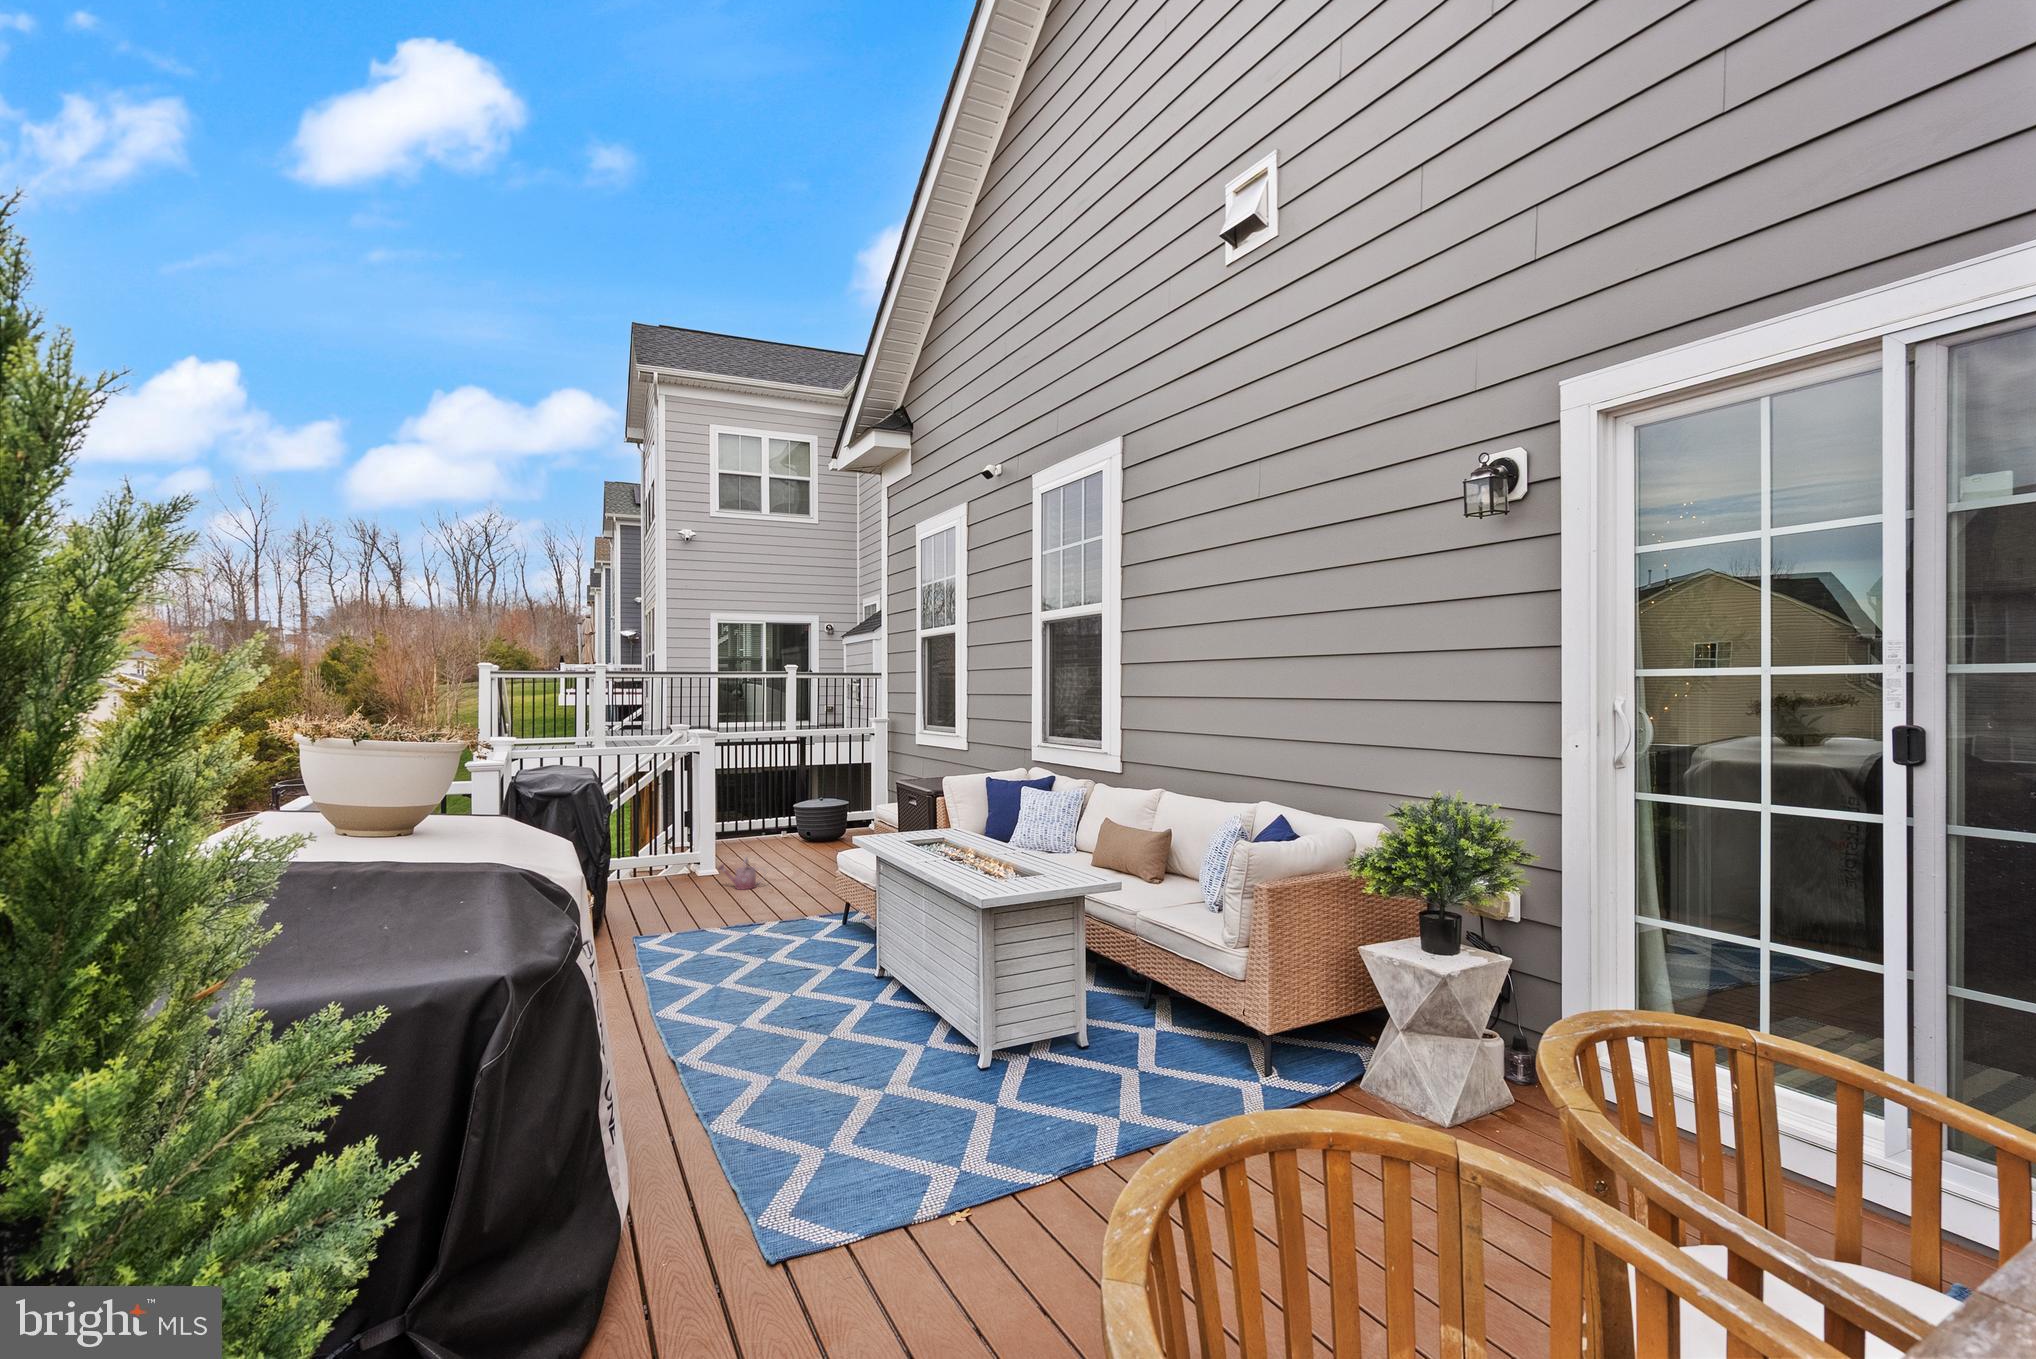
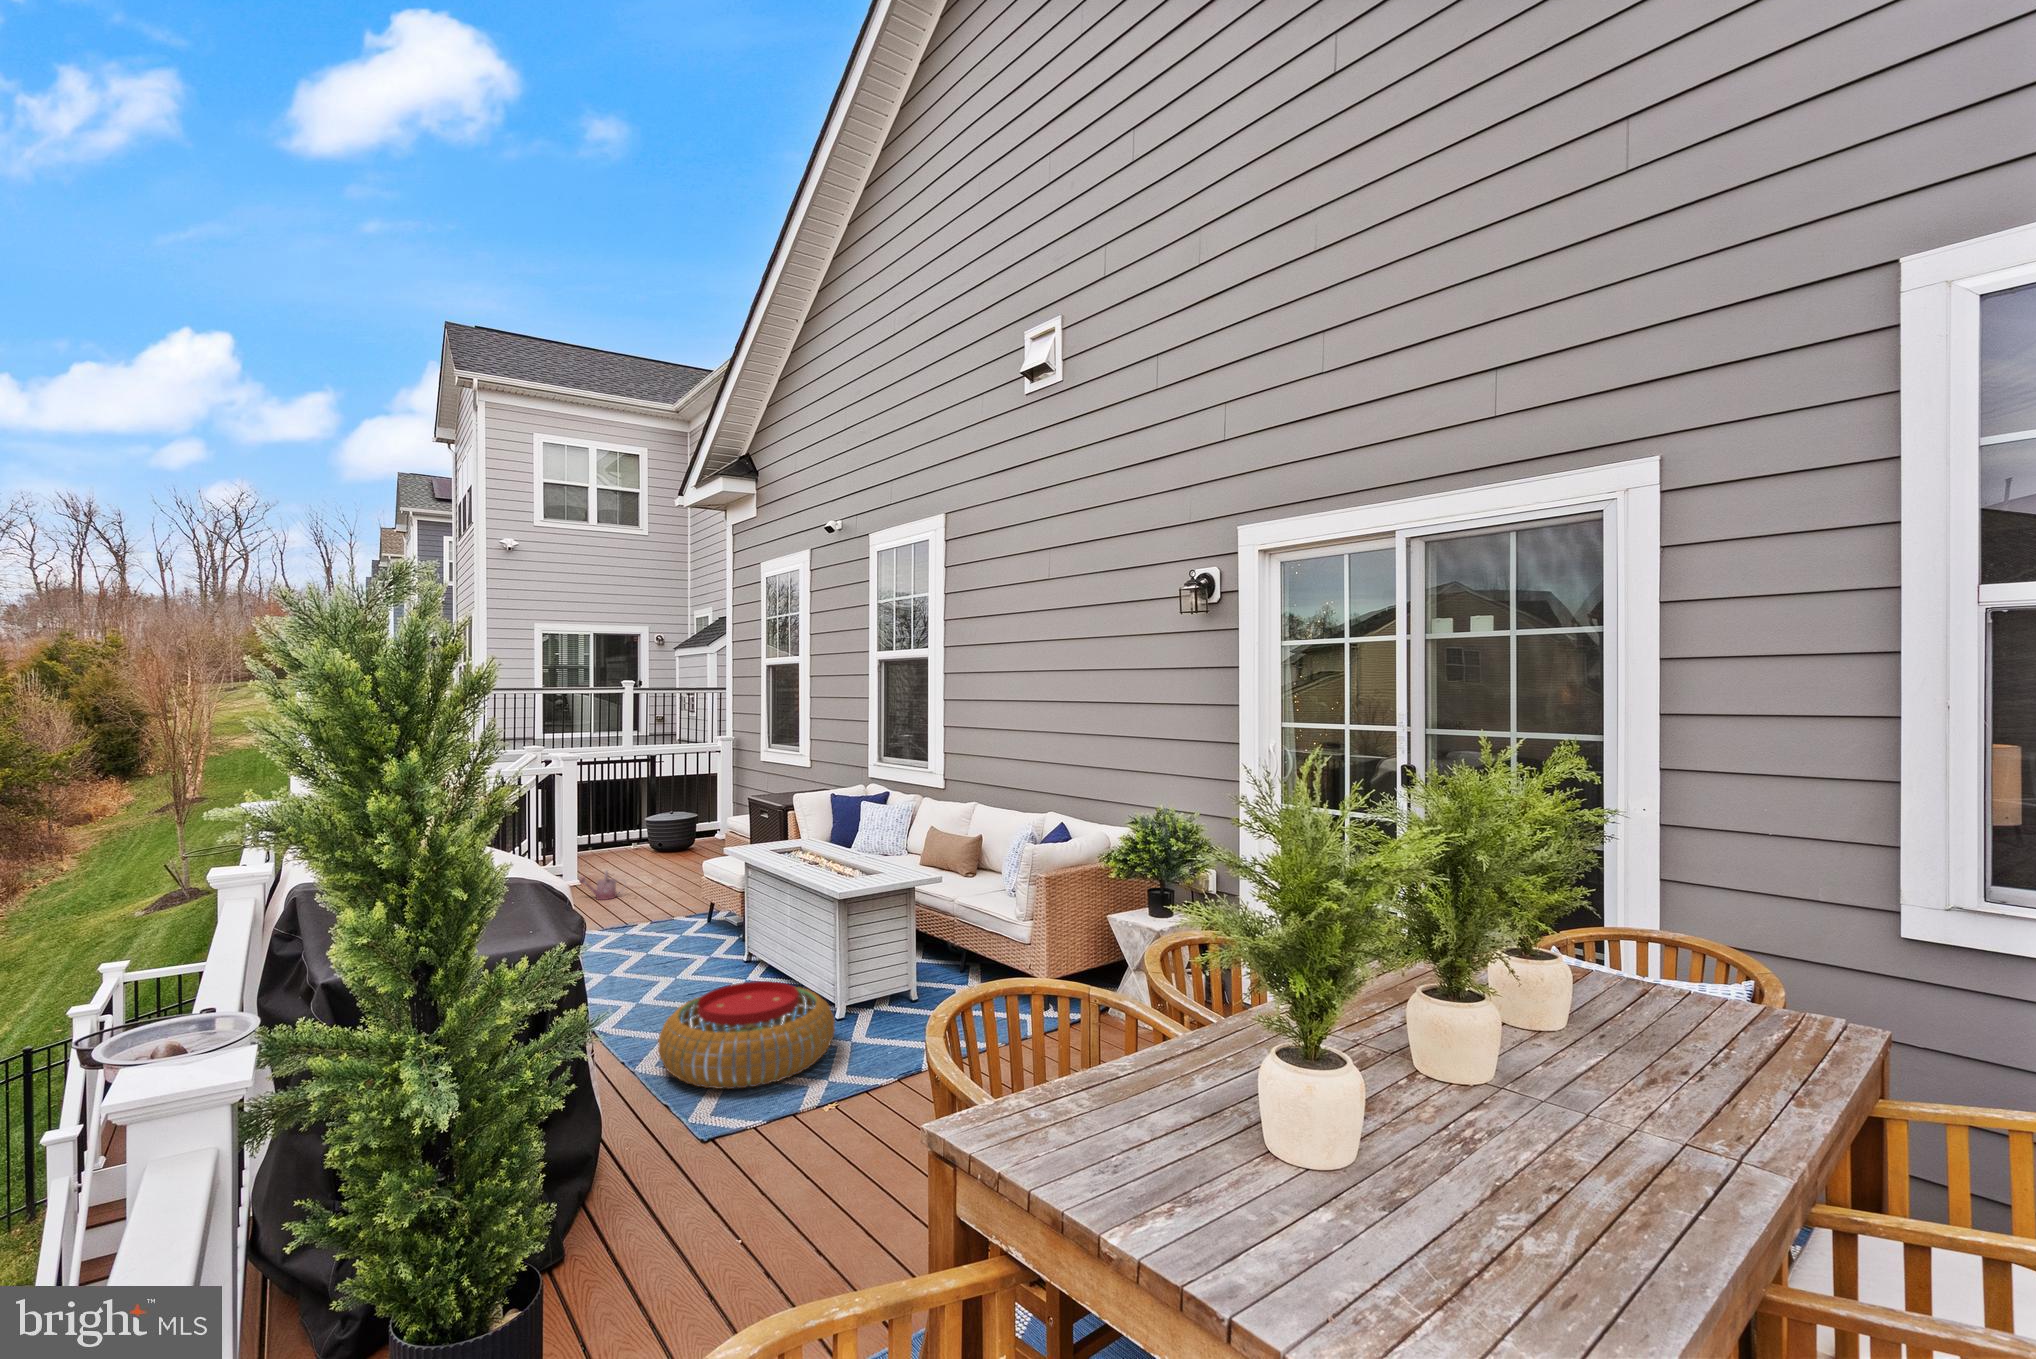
pouf: none [735,1013,973,1175] -> present [658,981,835,1089]

